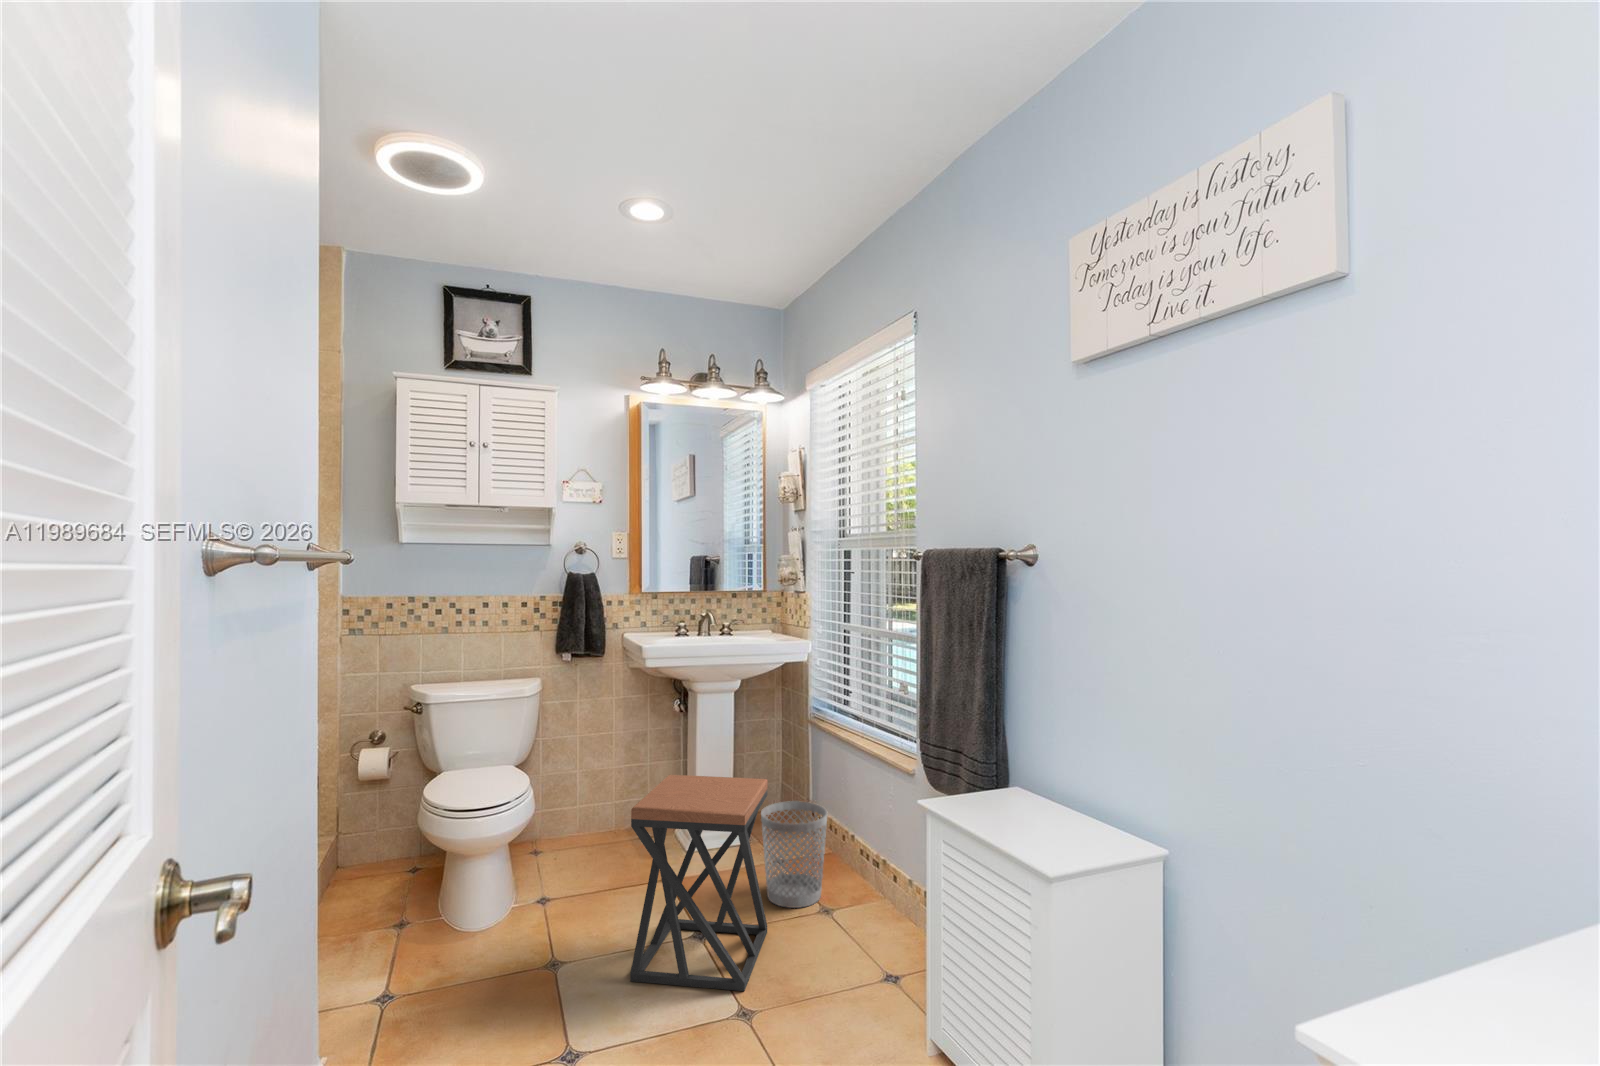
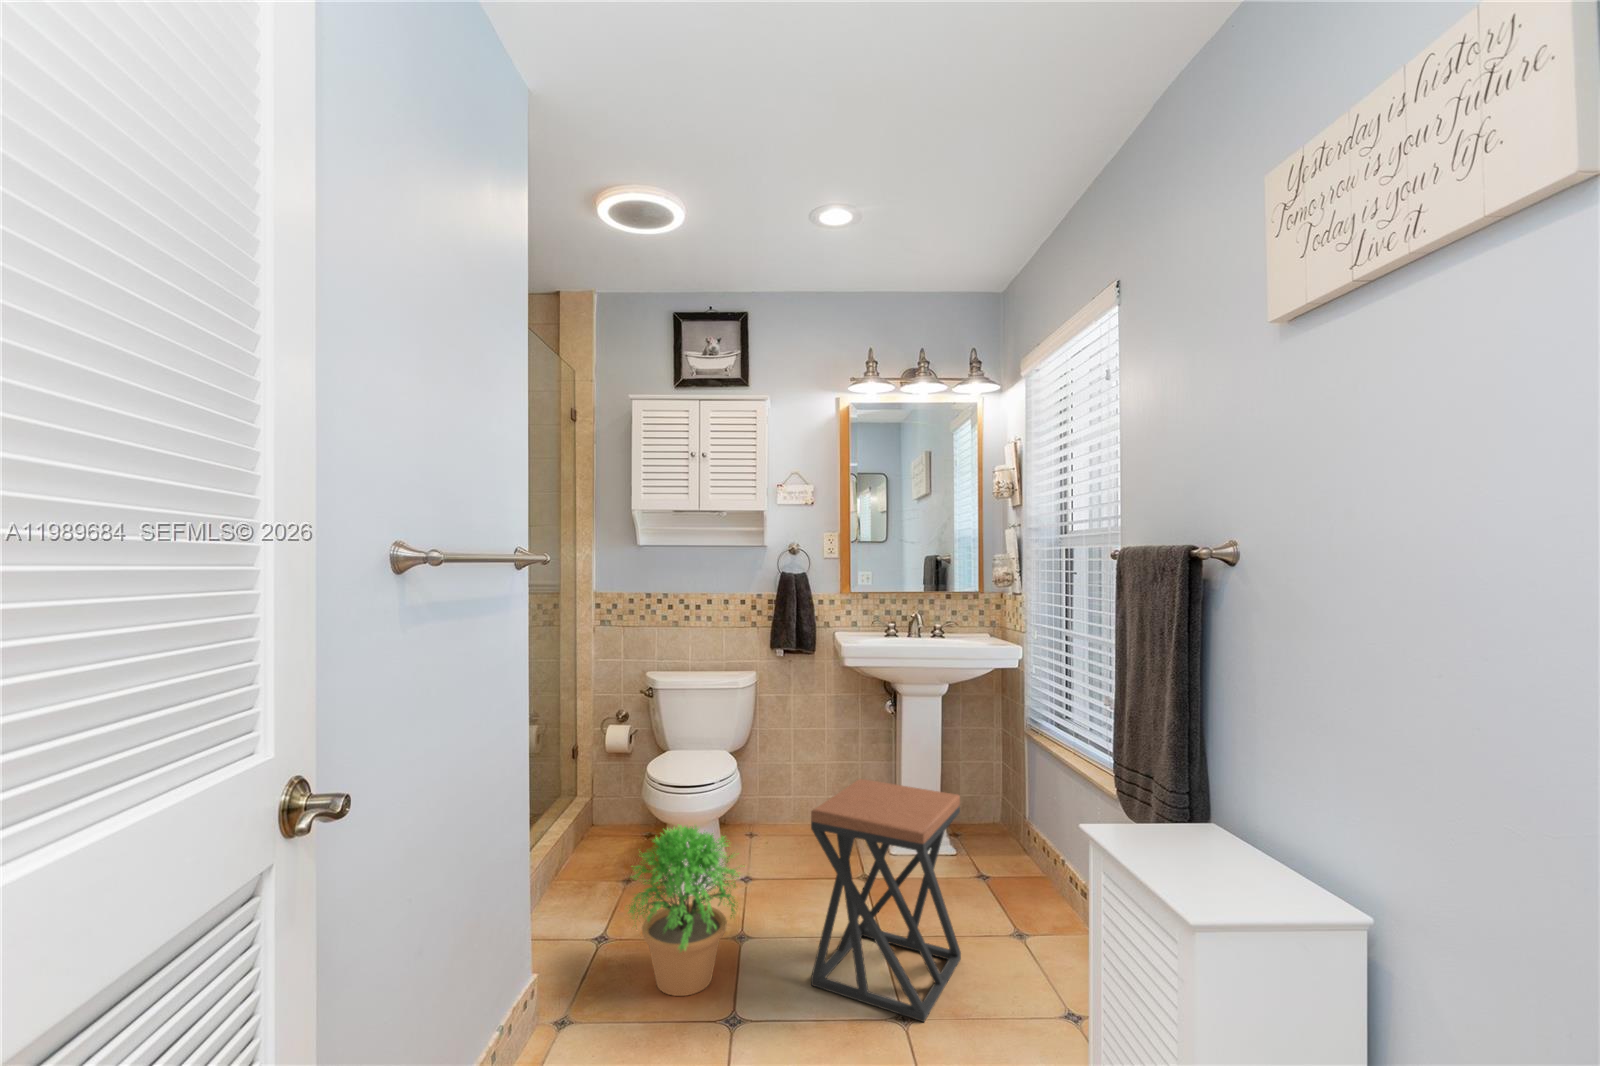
wastebasket: present [761,801,827,908] -> none [960,819,1035,938]
potted plant: none [427,838,563,1019] -> present [629,825,745,996]

